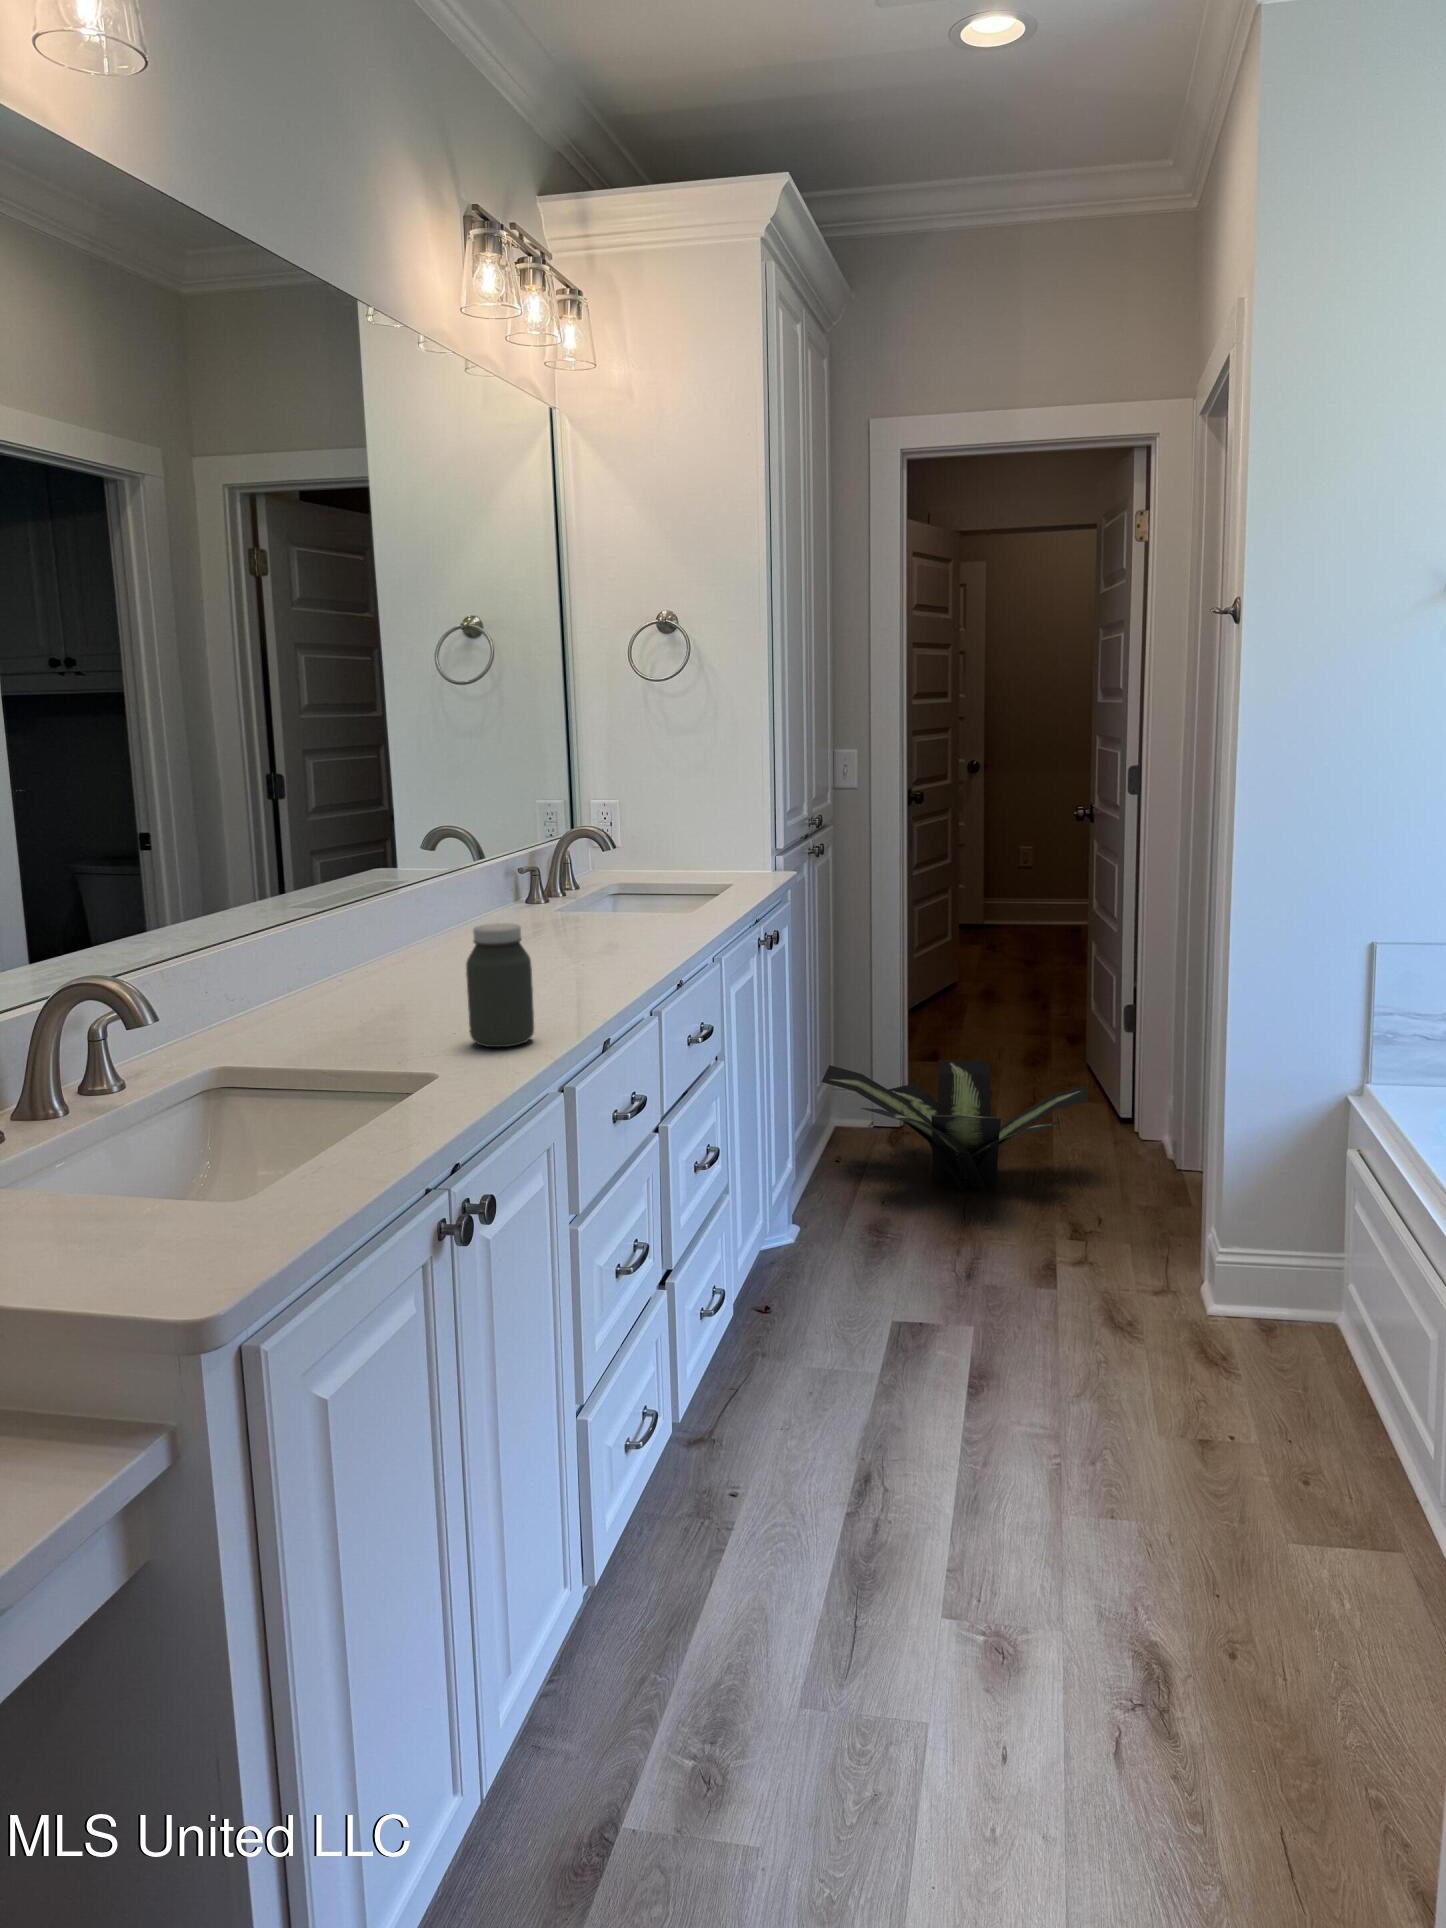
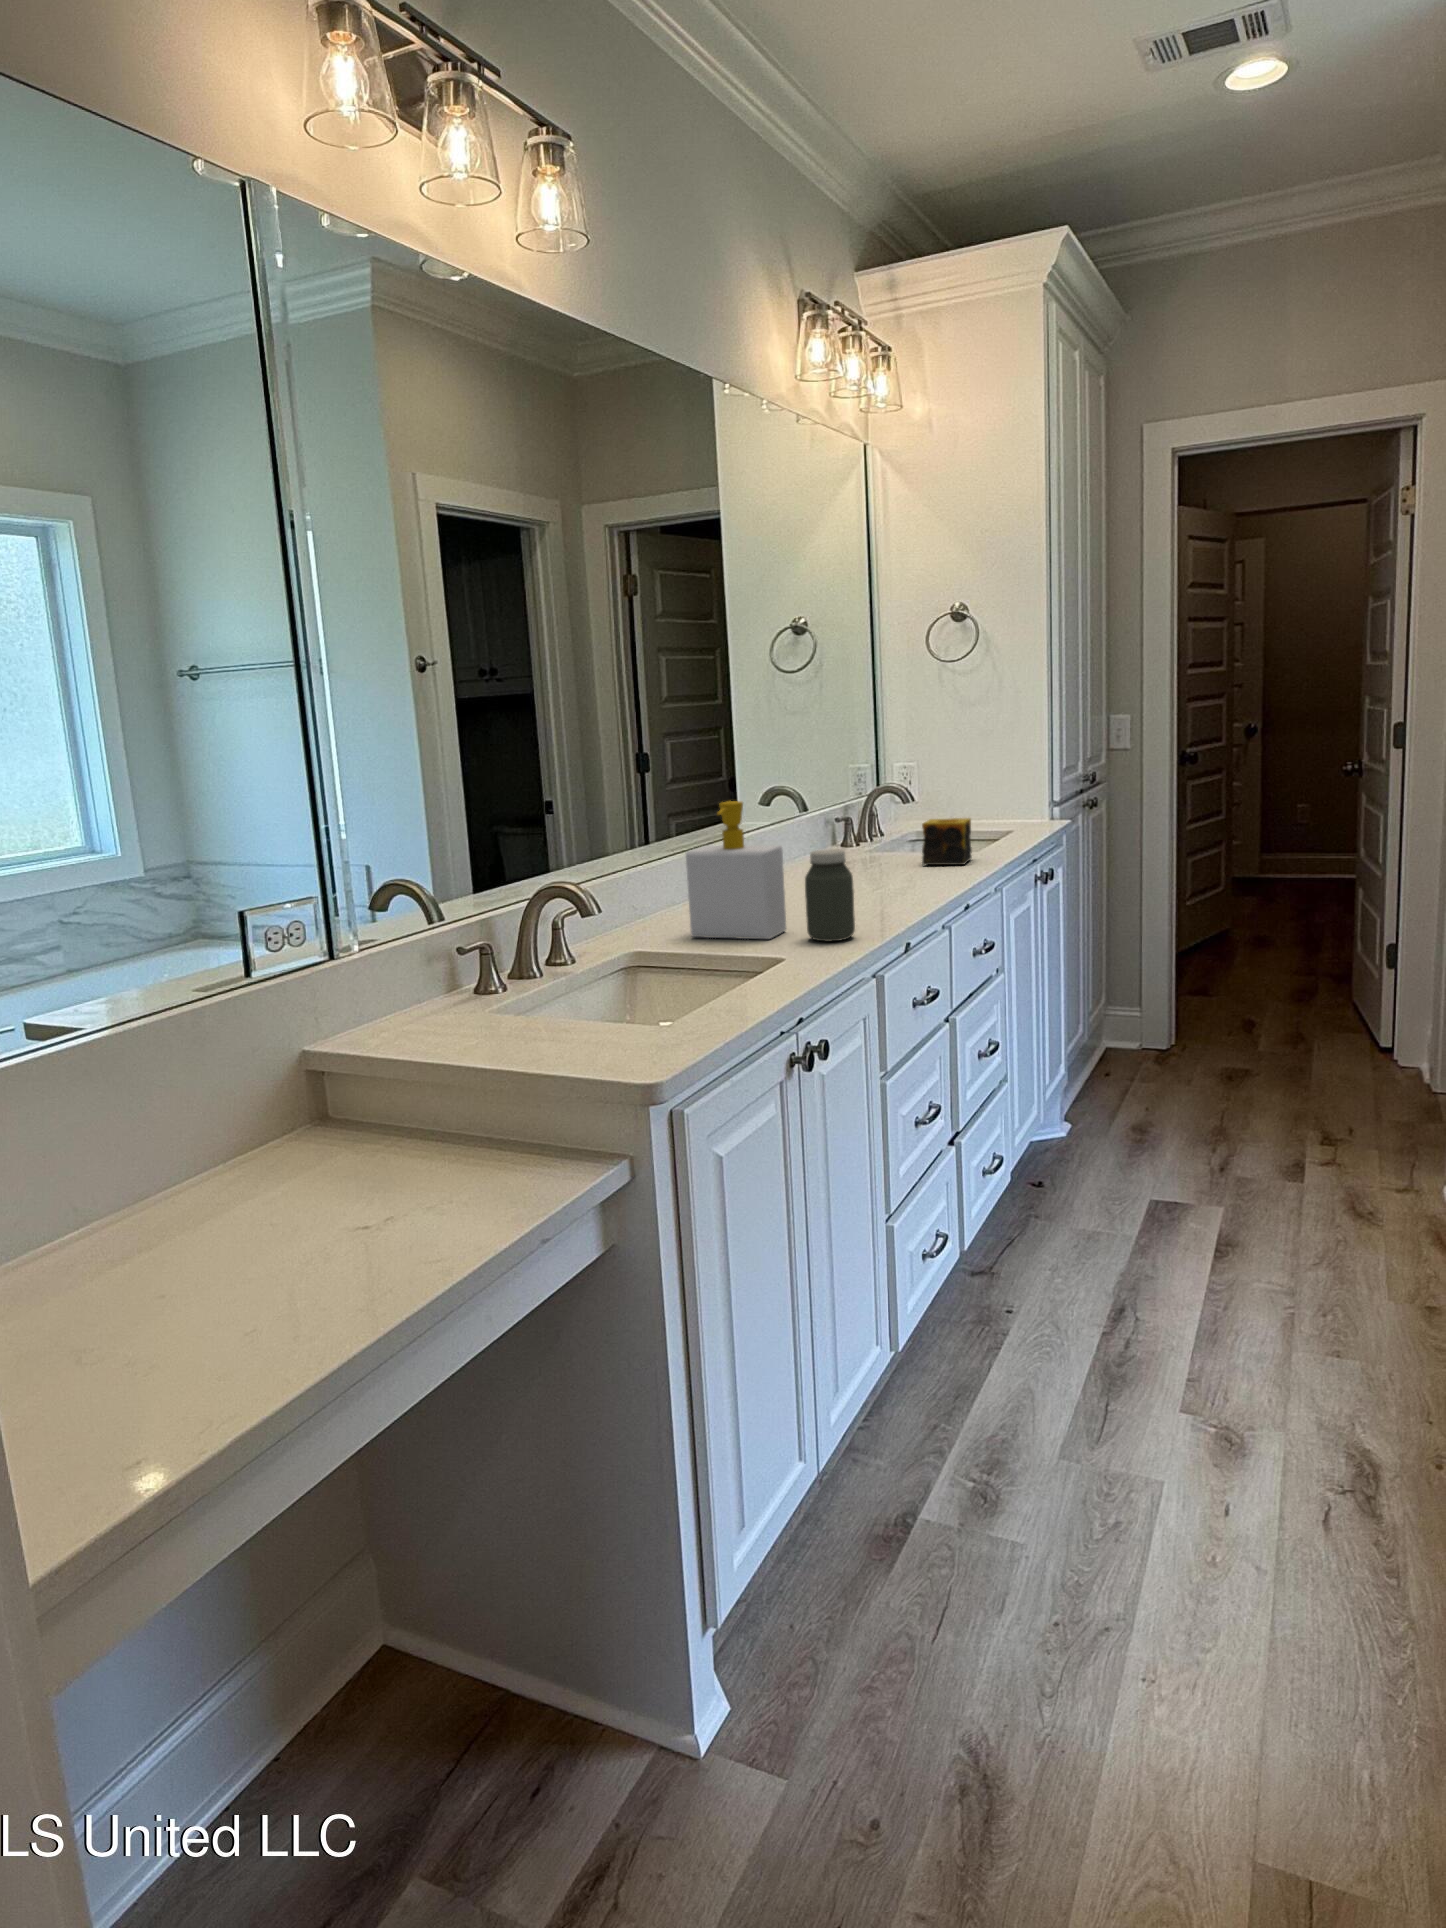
soap bottle: none [300,856,443,1044] -> present [686,801,786,939]
candle: none [622,872,683,930] -> present [922,818,972,865]
potted plant: present [822,1060,1088,1192] -> none [1092,987,1342,1101]

